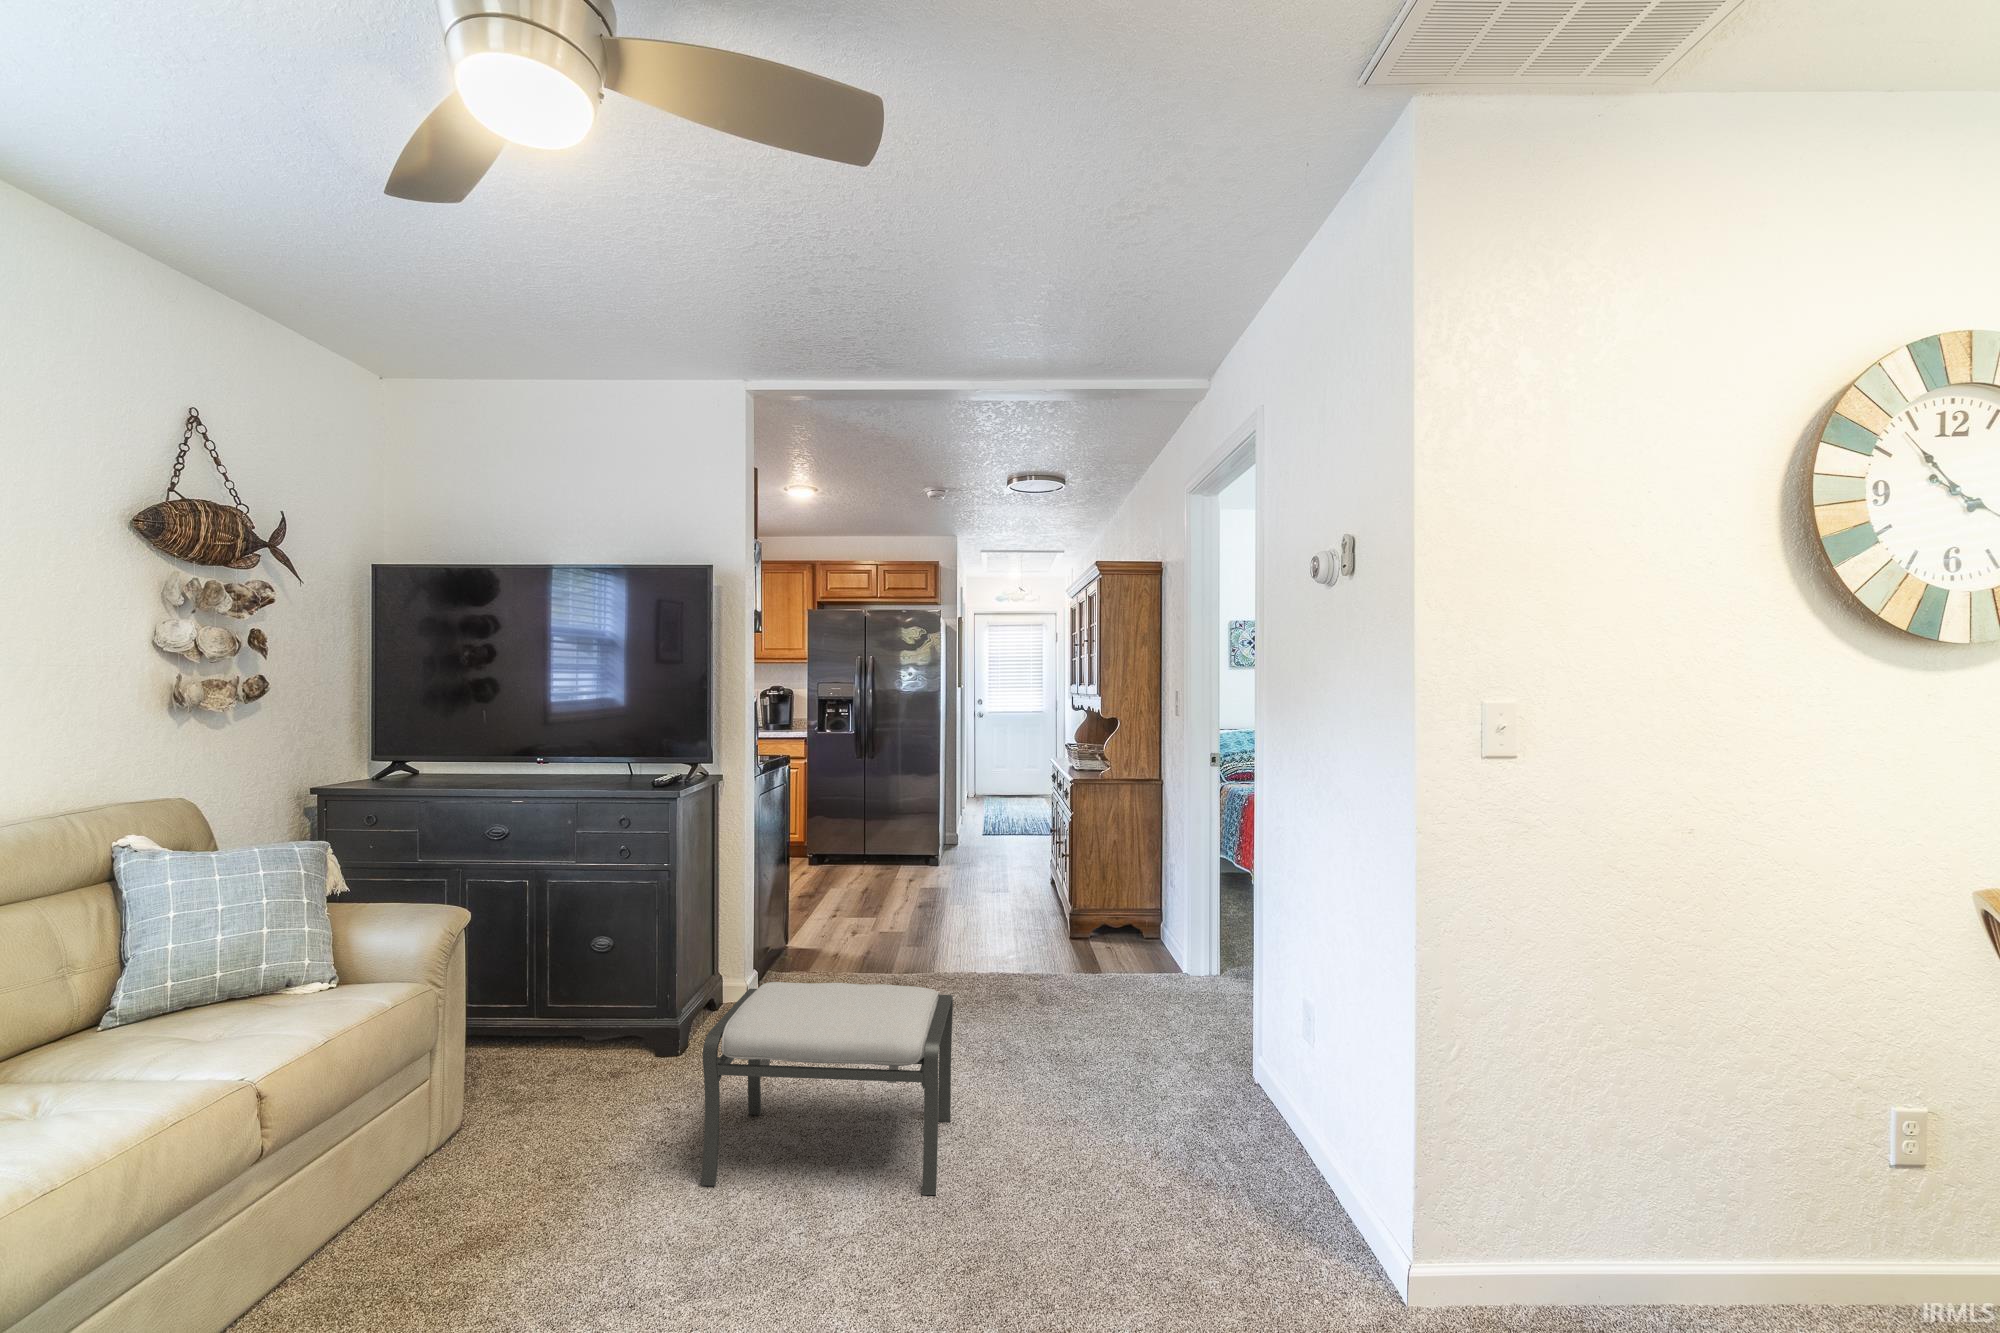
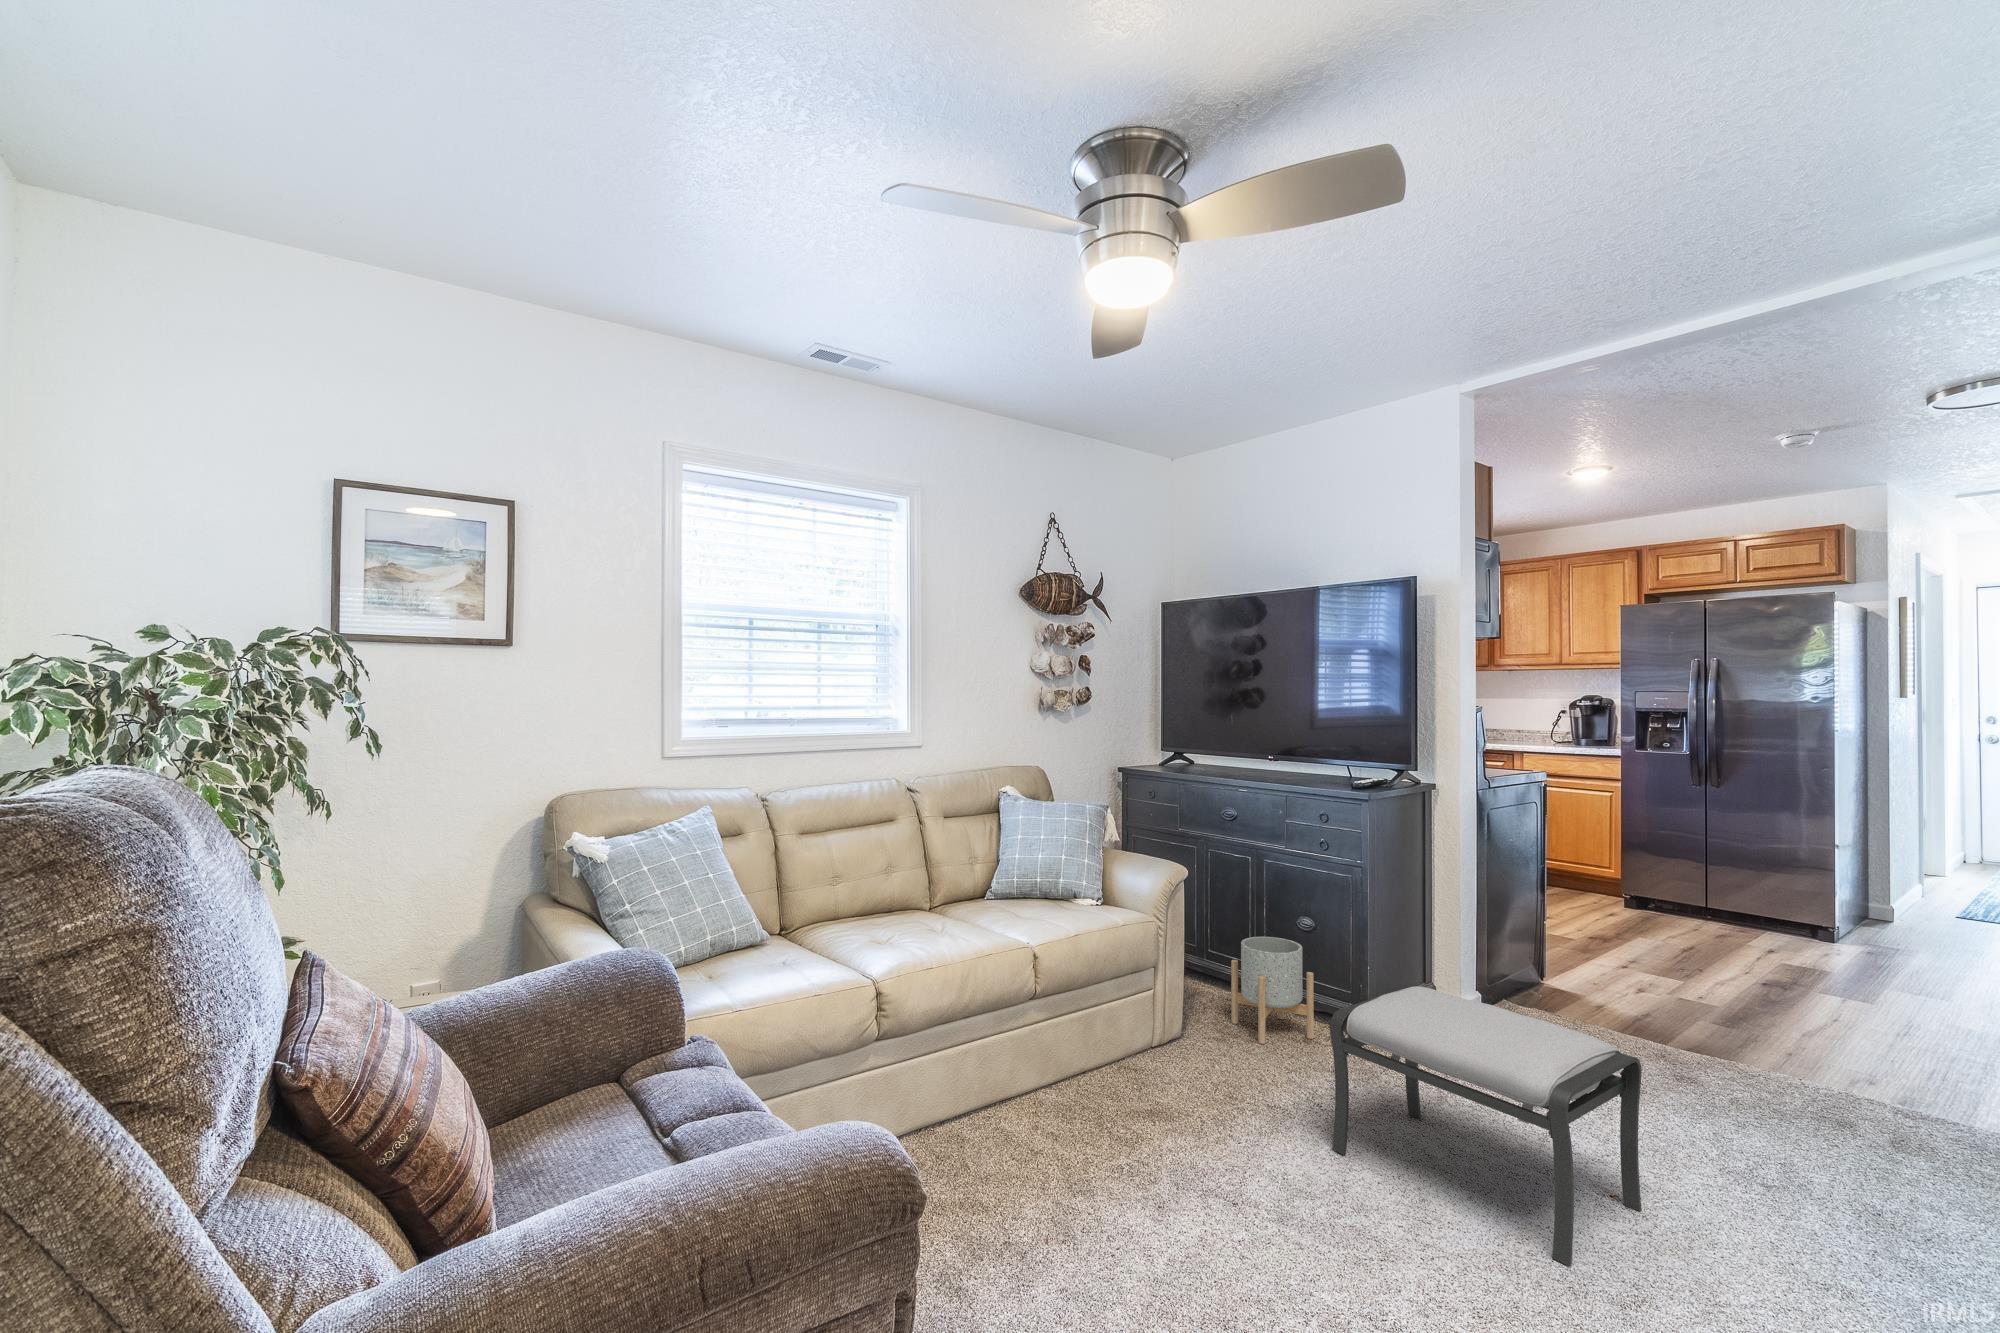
planter: none [513,967,619,1098] -> present [1231,937,1314,1044]

